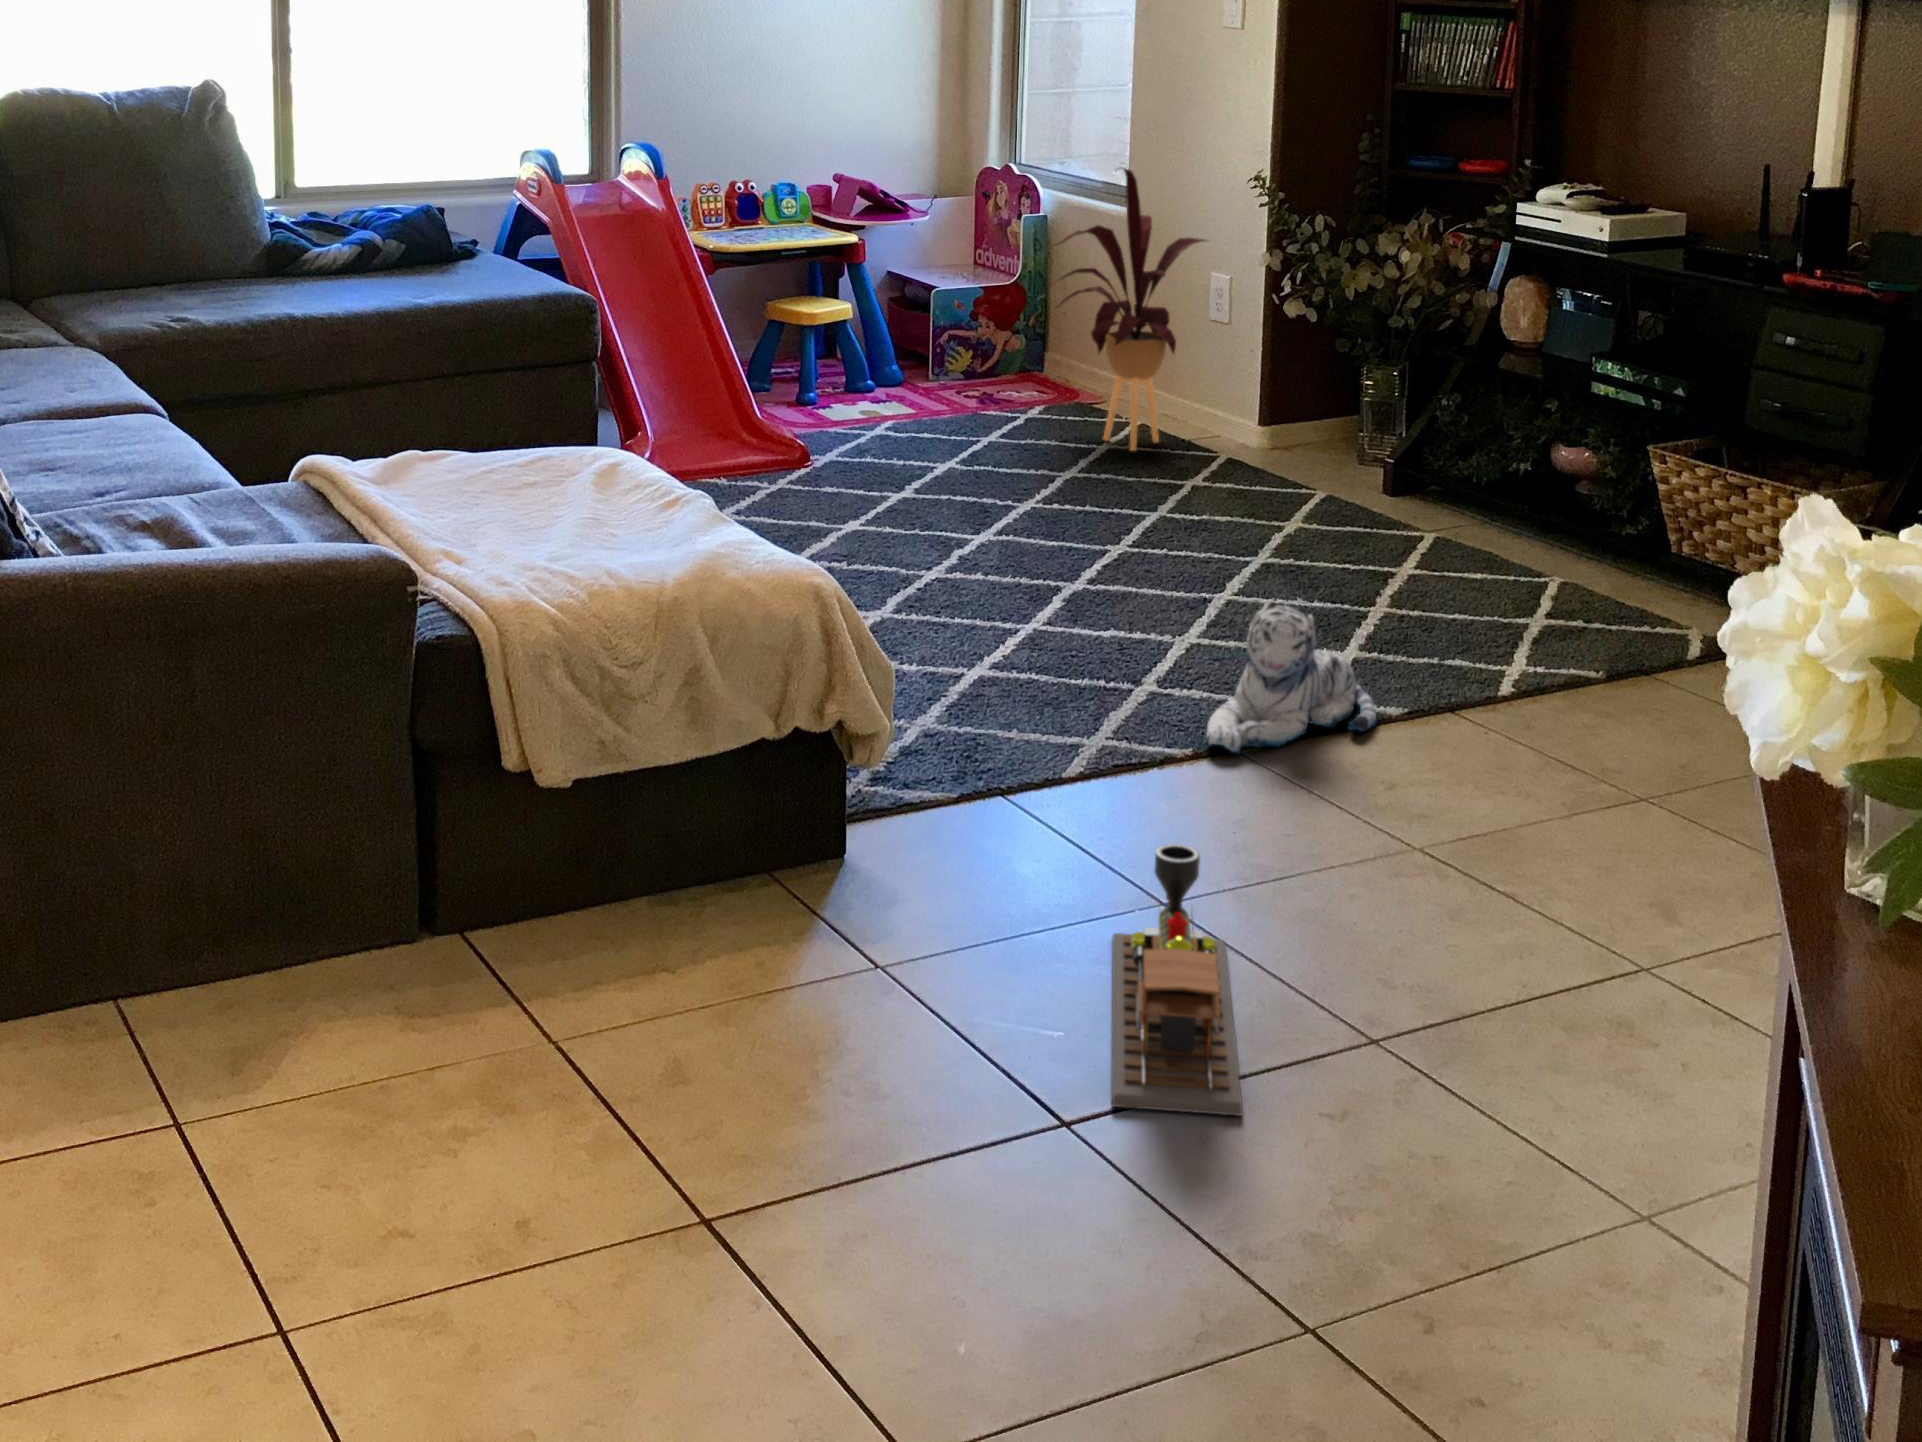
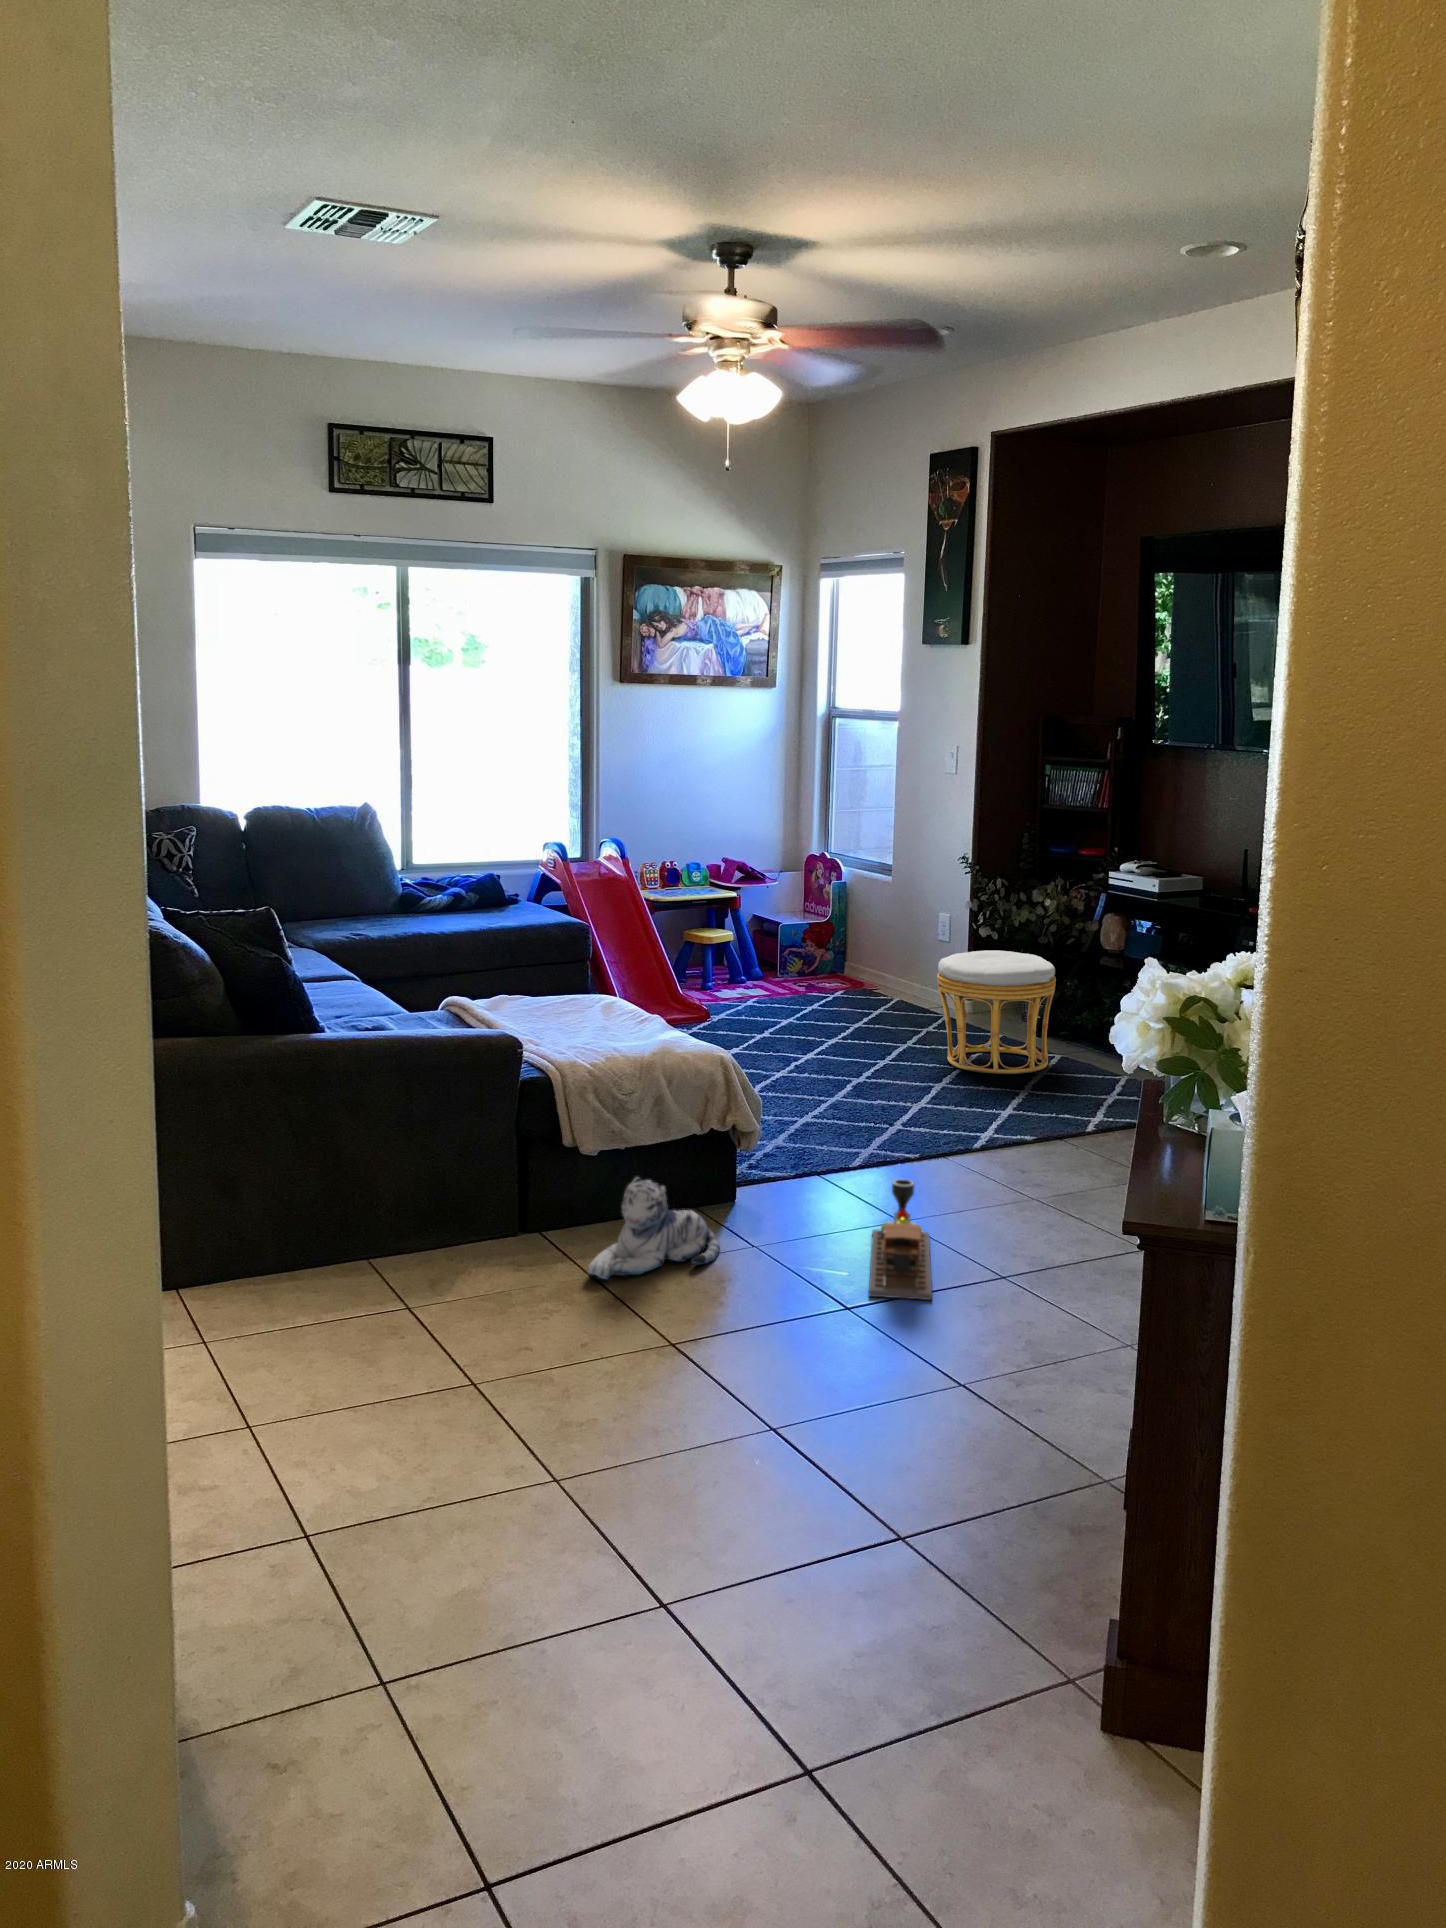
house plant: present [1055,167,1205,451] -> none [841,852,939,1015]
ottoman: none [1215,345,1429,571] -> present [937,950,1056,1074]
plush toy: present [1206,601,1377,753] -> present [588,1177,720,1280]

